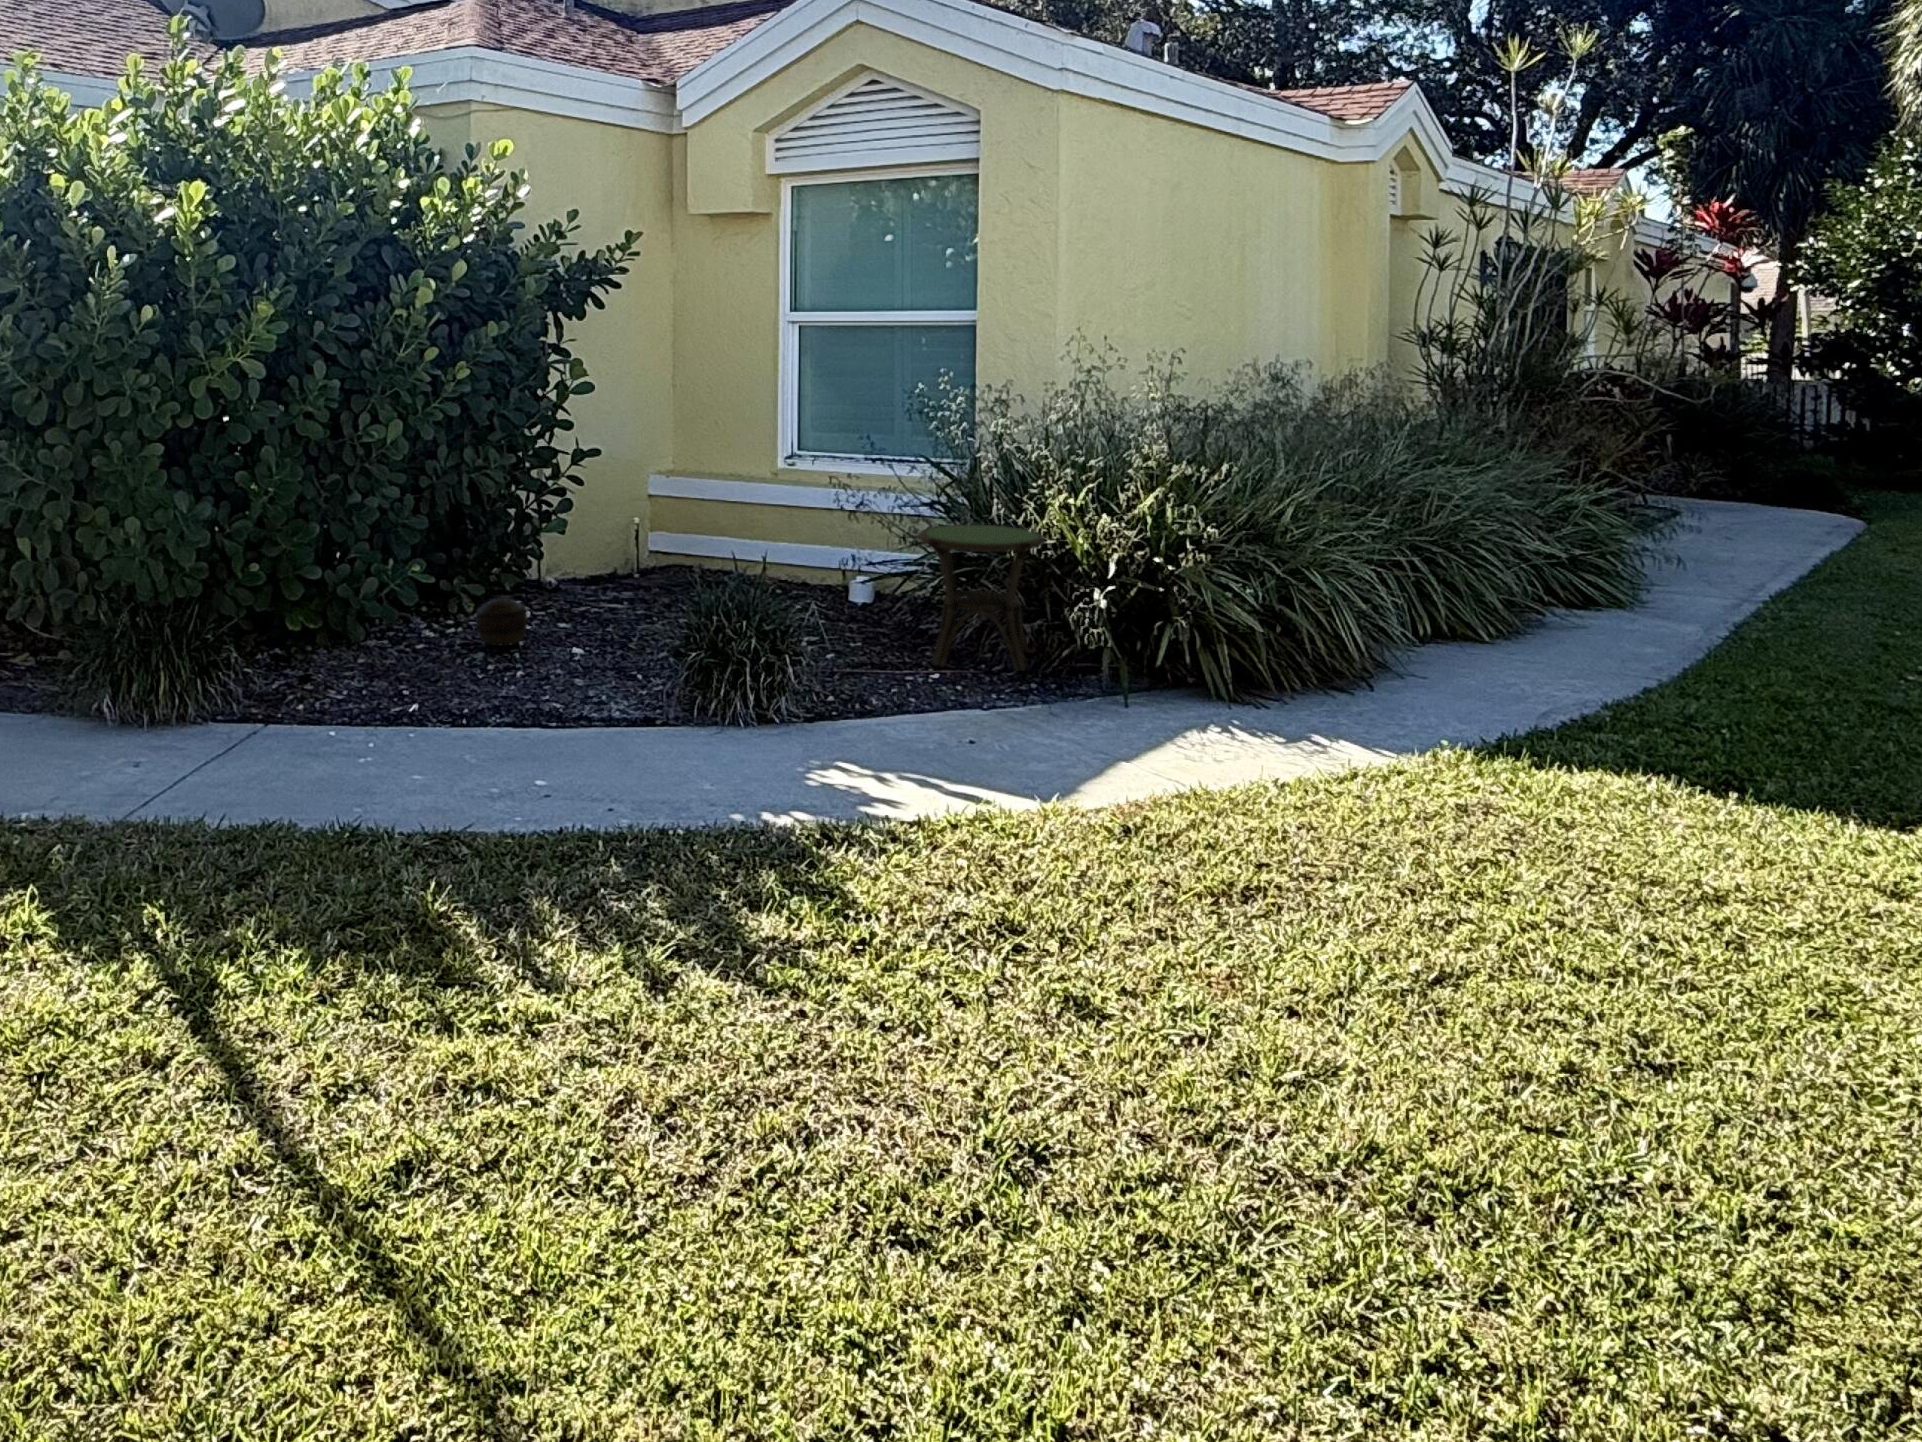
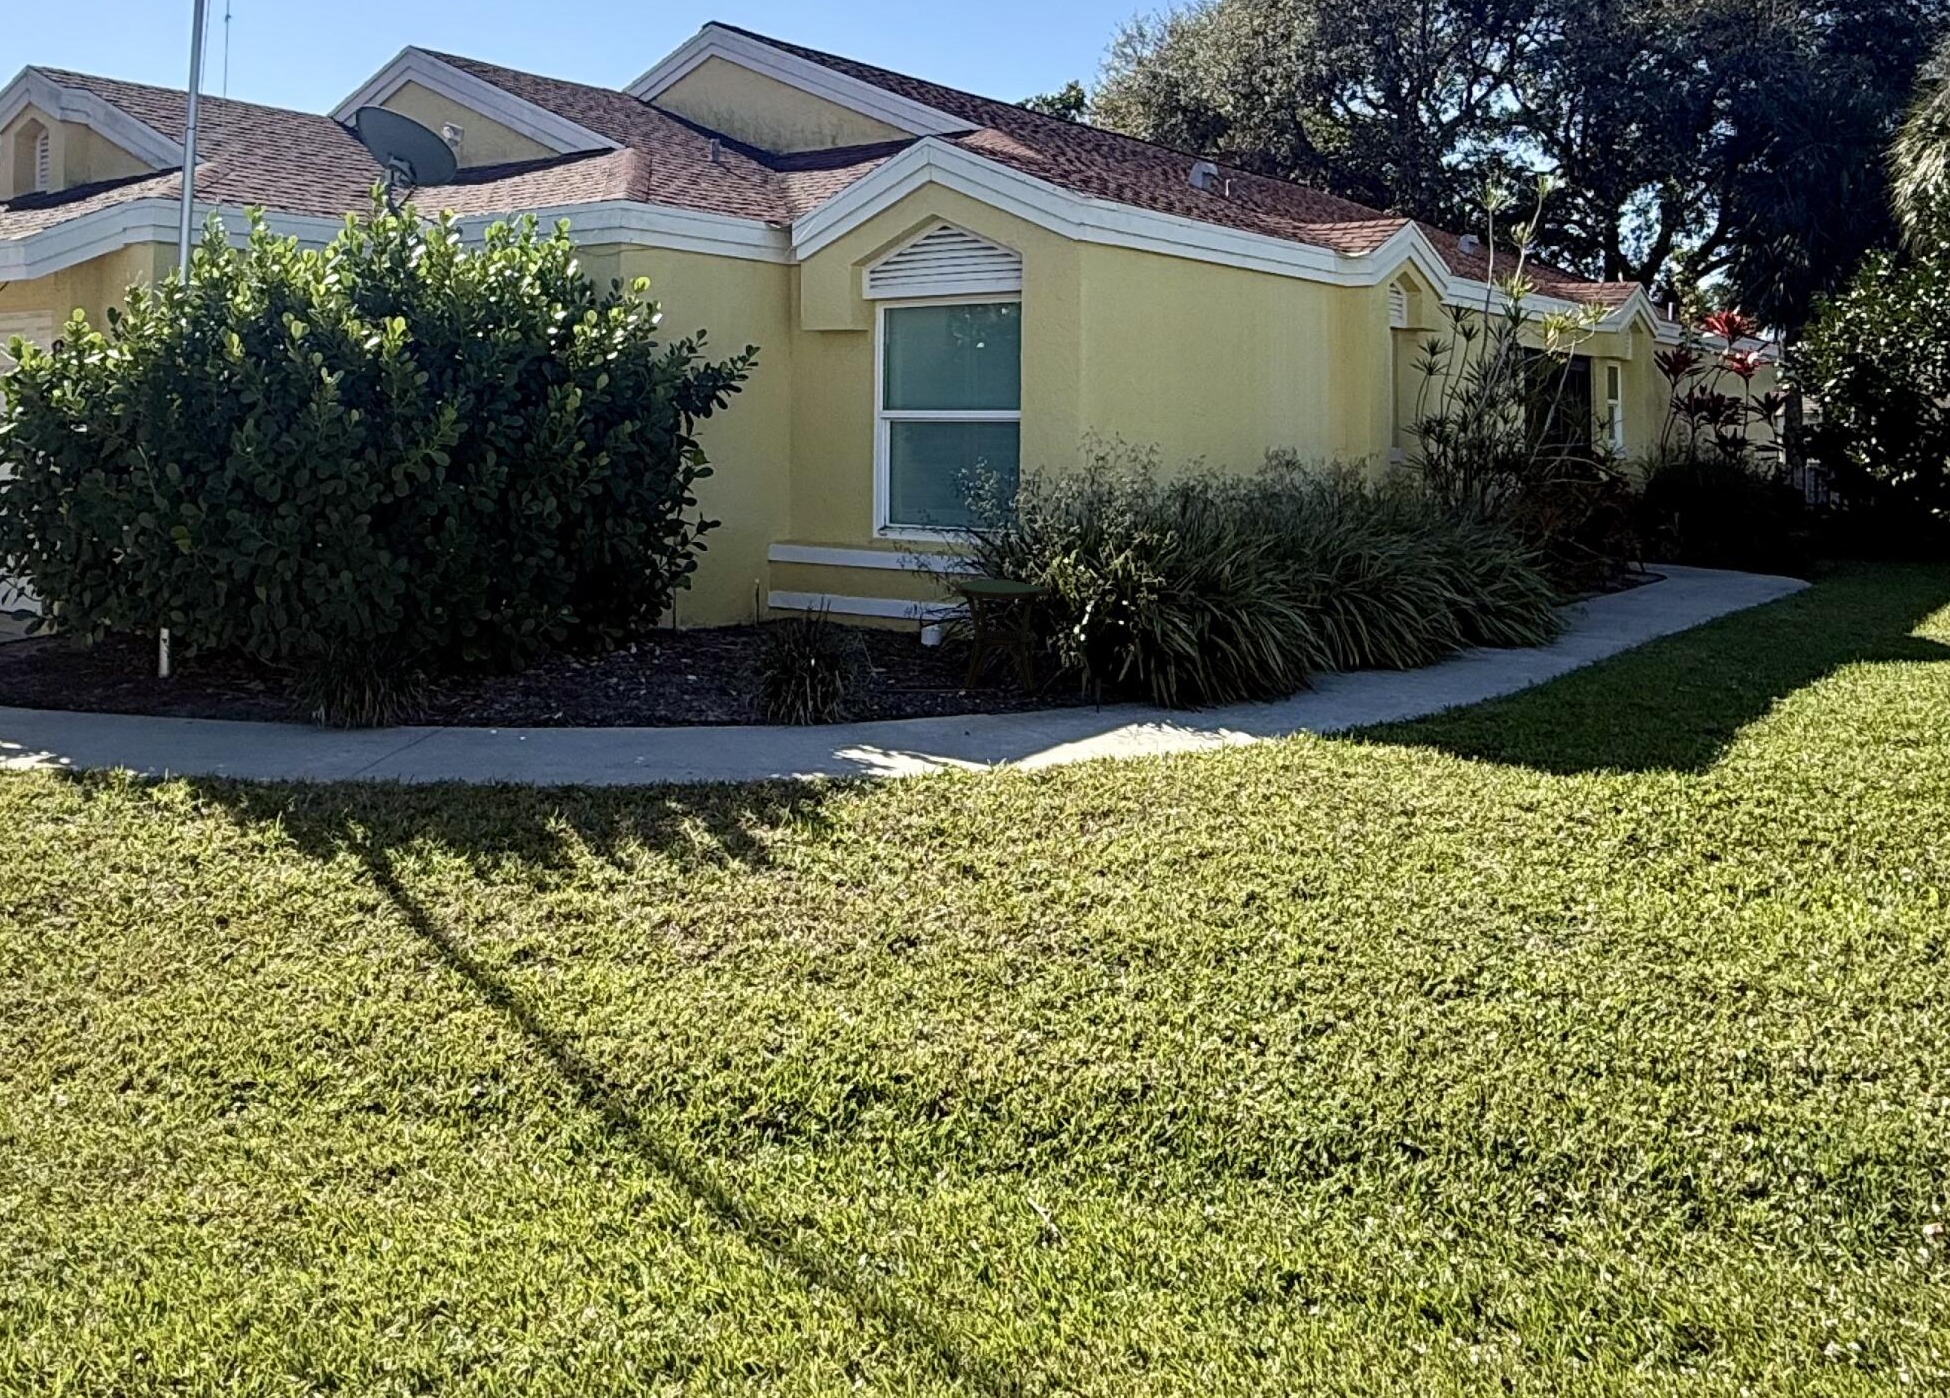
basket: present [476,598,527,646] -> none [614,638,654,676]

